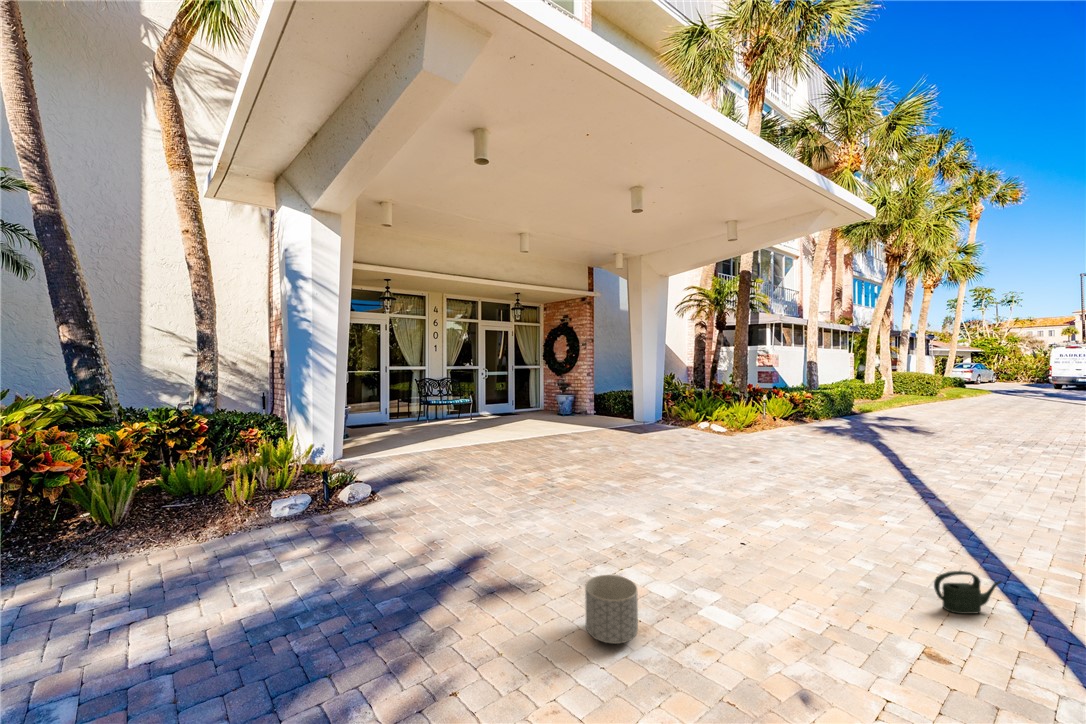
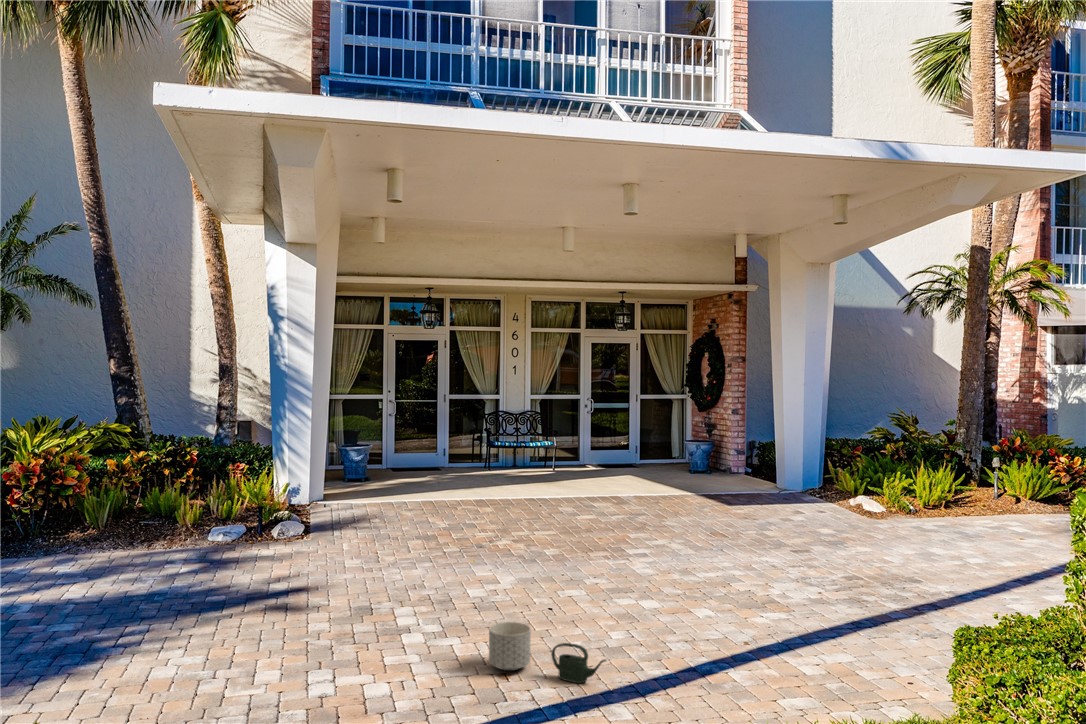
planter: present [585,575,638,644] -> present [489,622,531,671]

